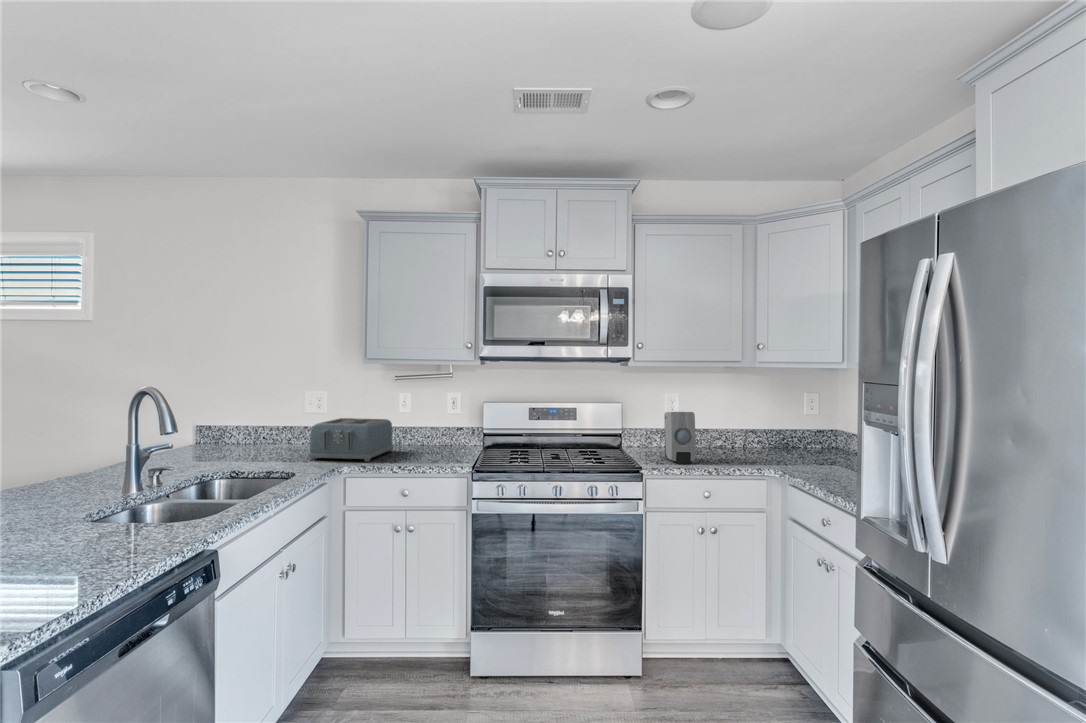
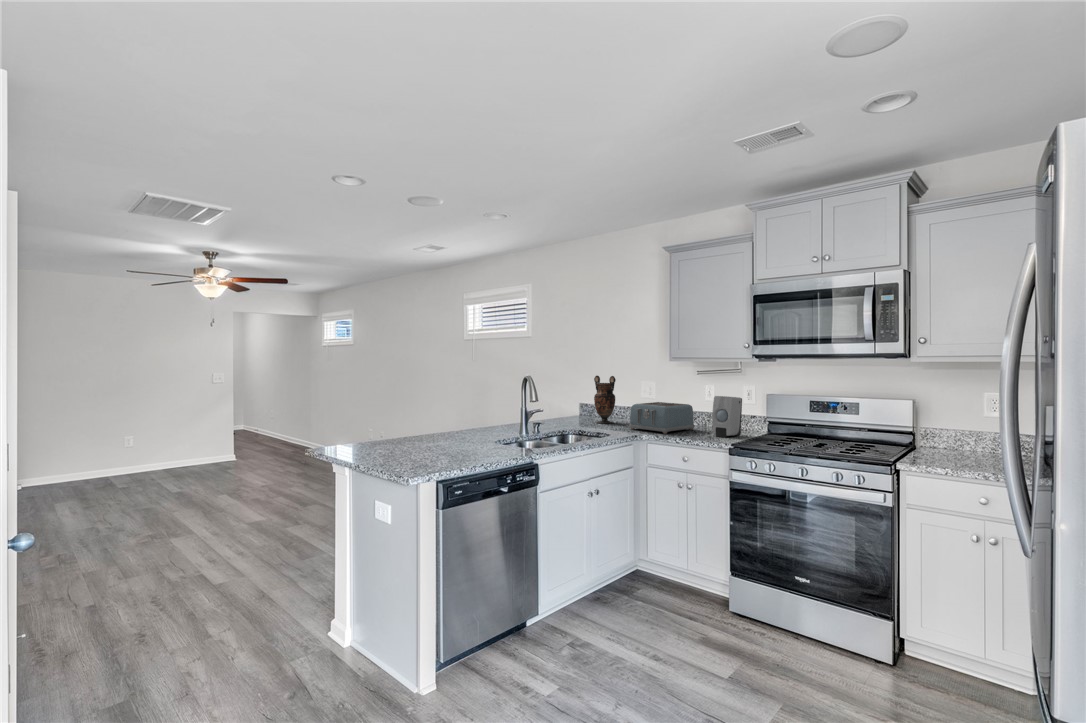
vase: none [236,384,275,455] -> present [594,376,616,424]
soap dispenser: present [664,412,696,464] -> present [712,396,742,437]

